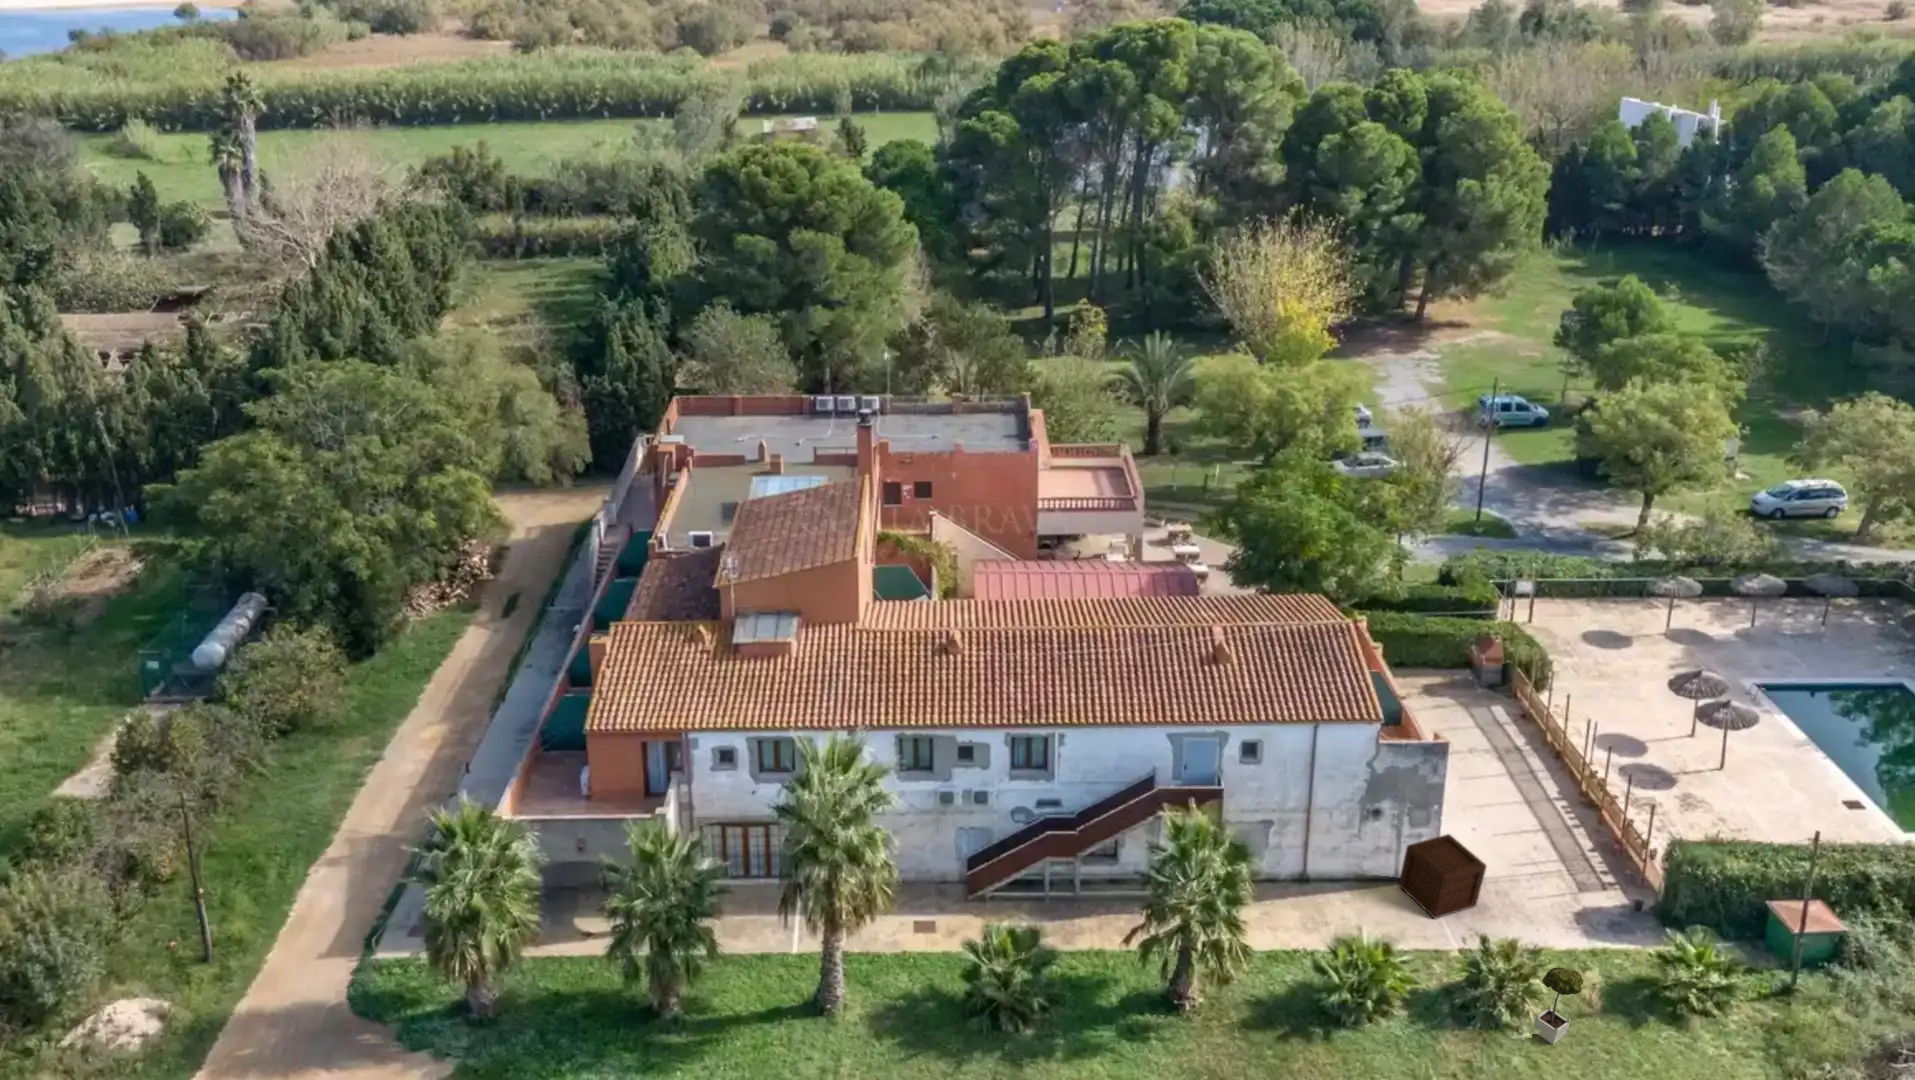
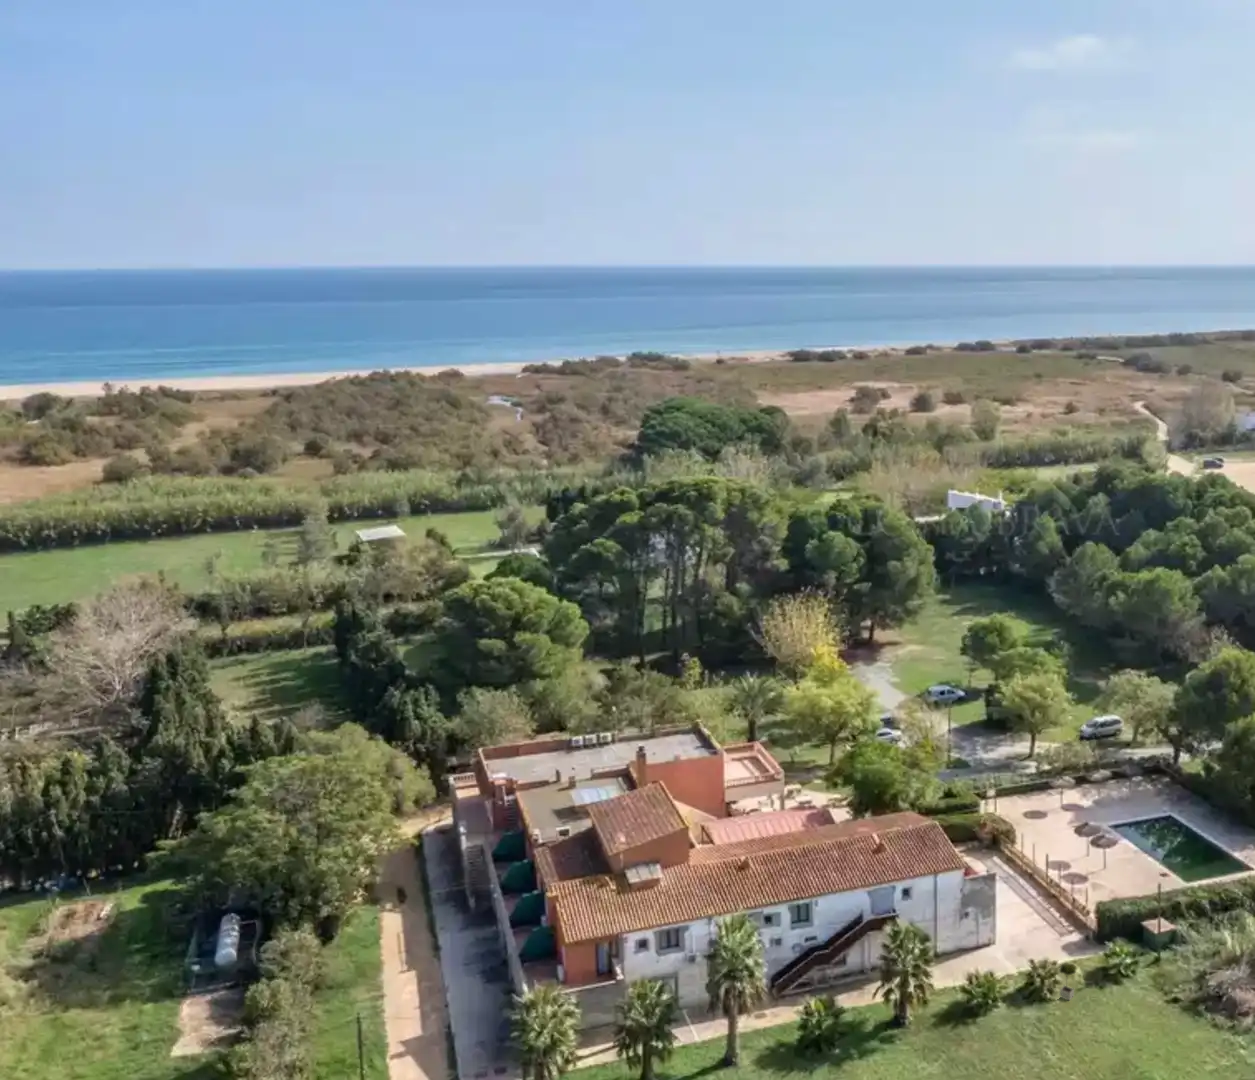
wooden crate: present [1398,834,1486,918] -> none [982,919,1020,960]

